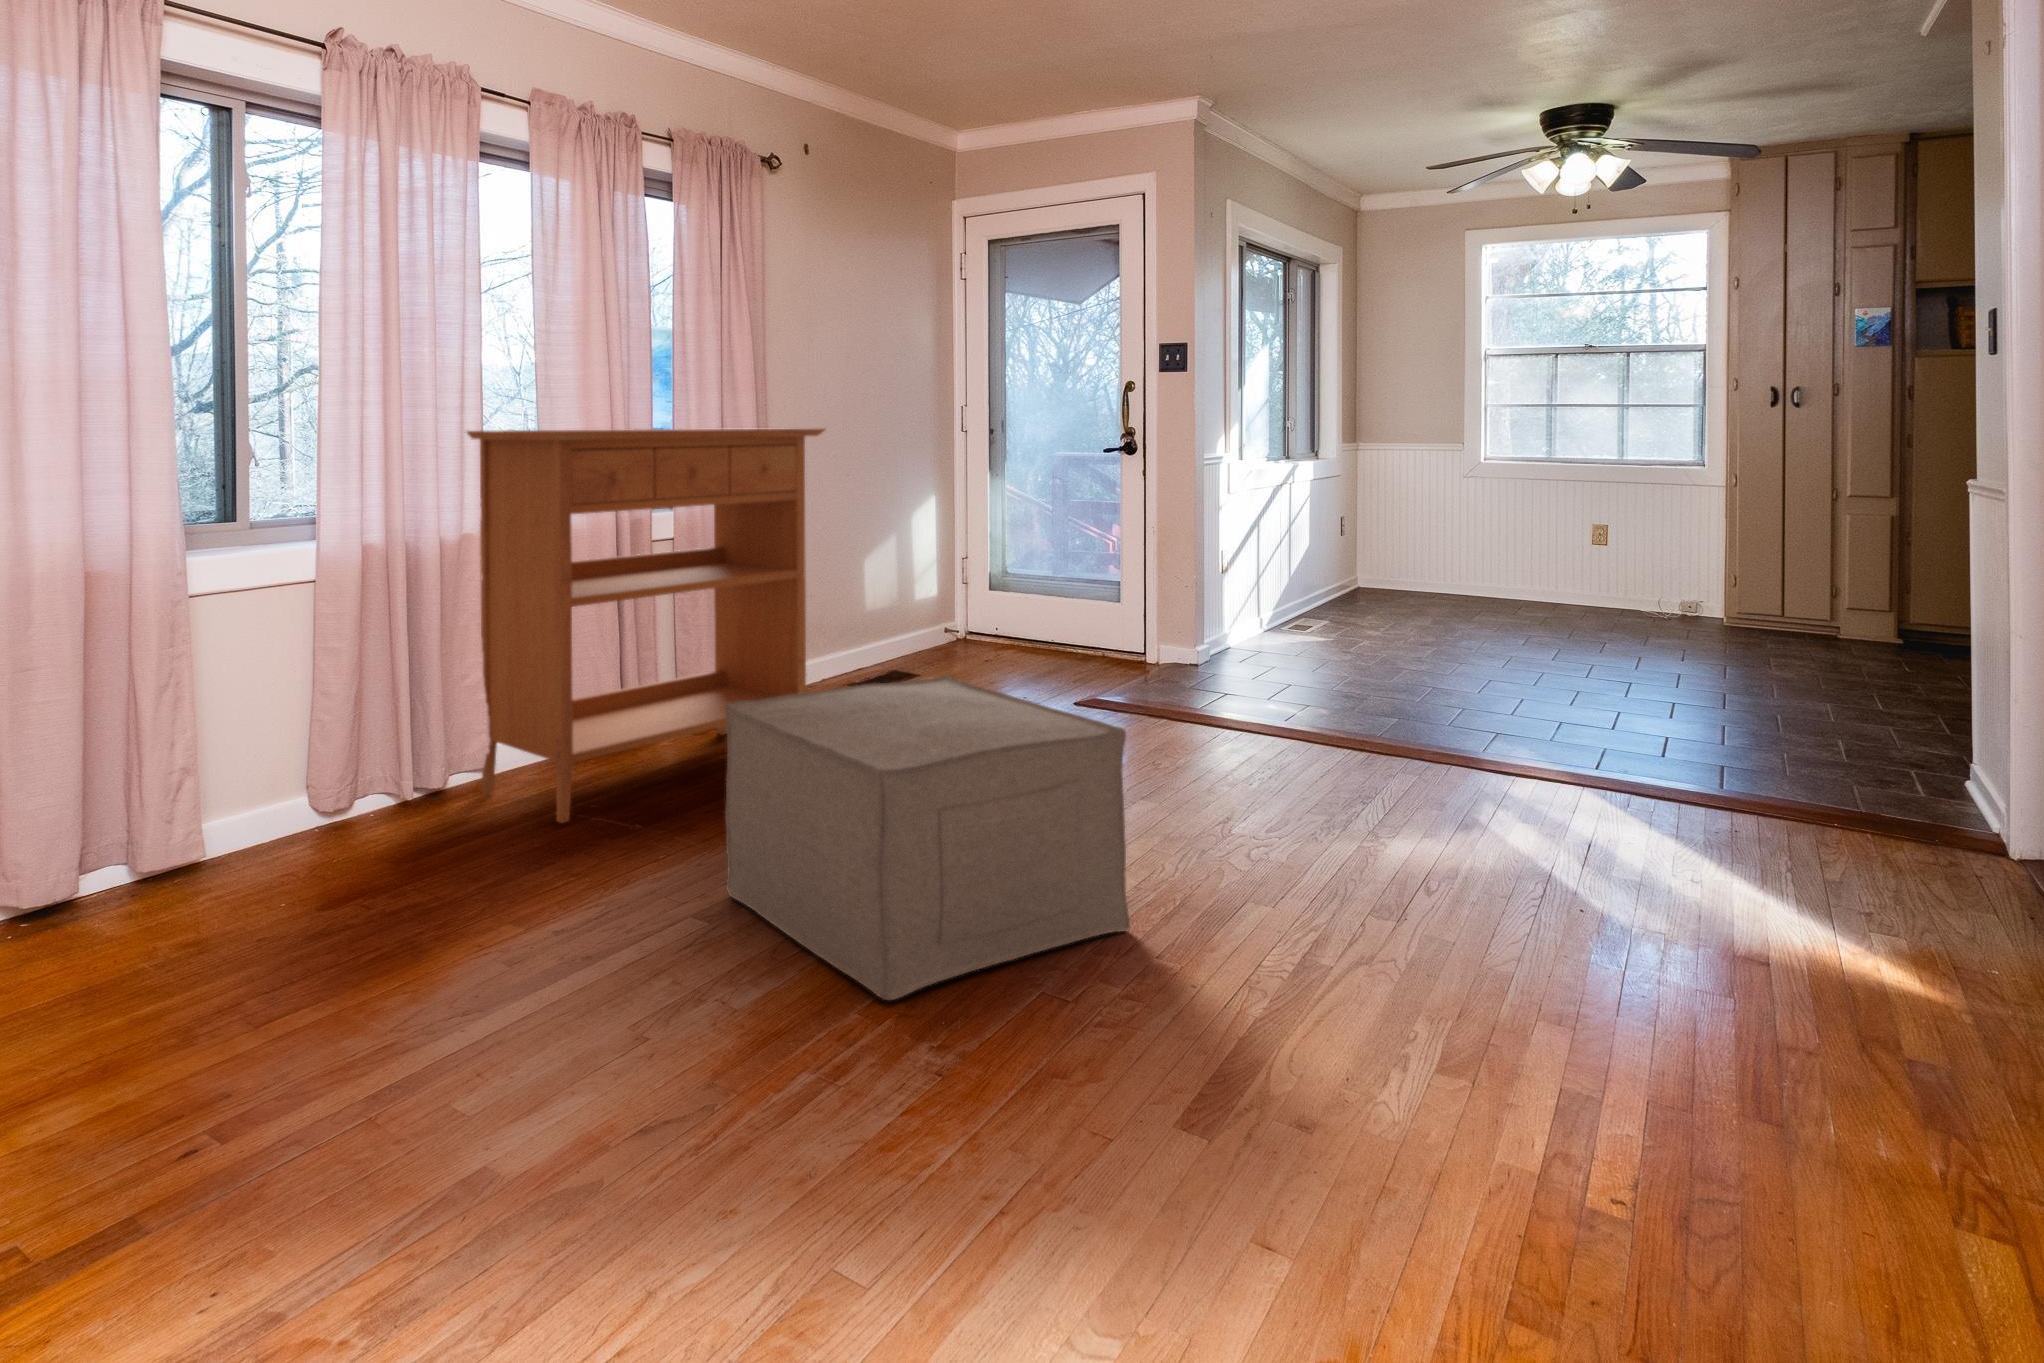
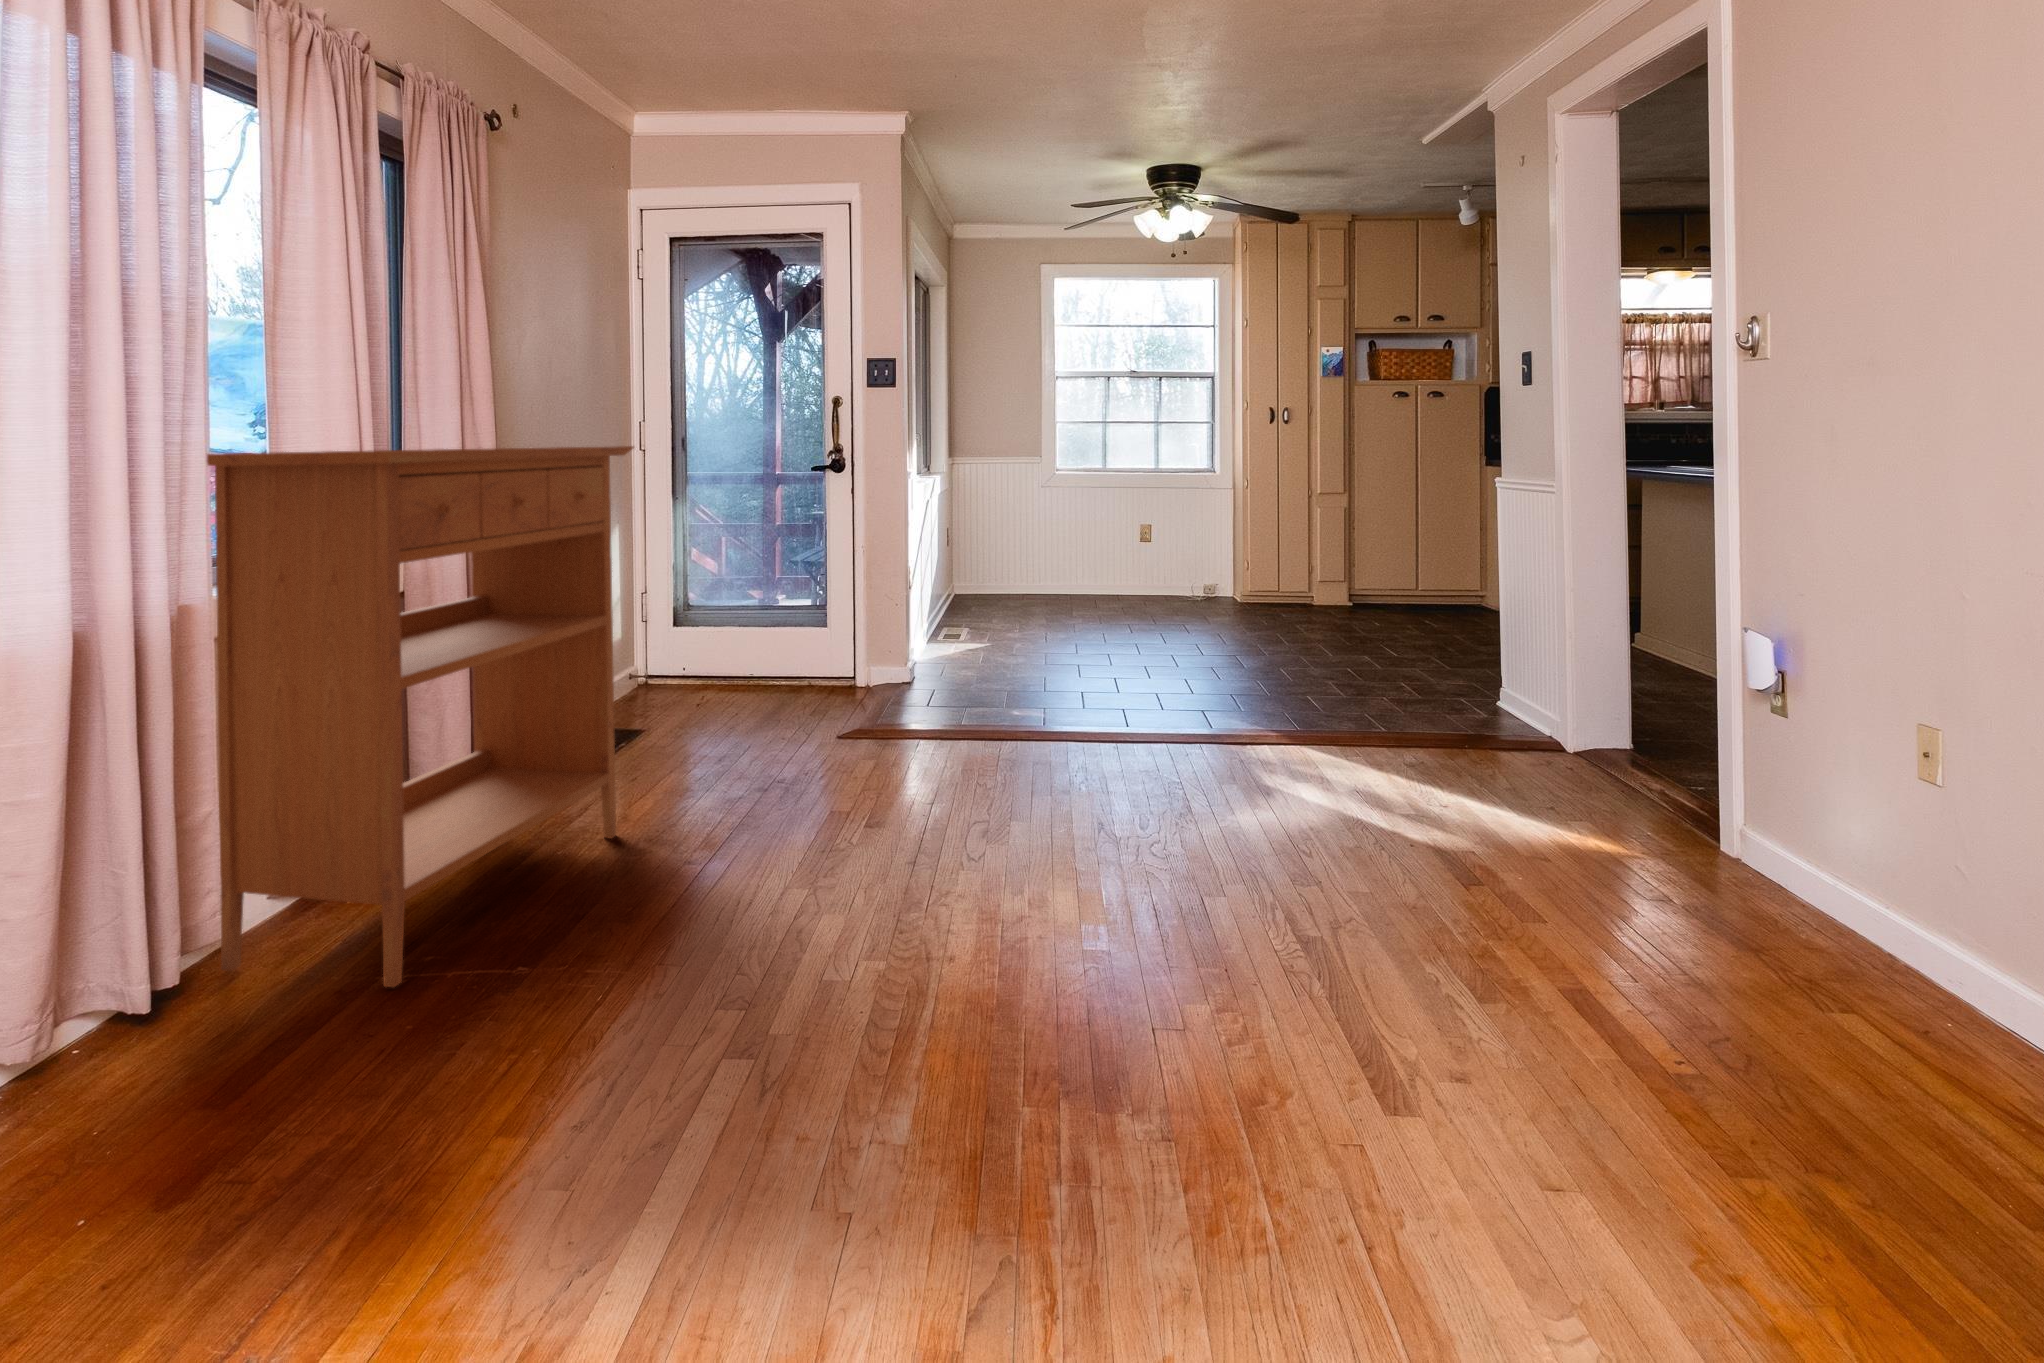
ottoman: present [725,675,1130,1000] -> none [712,718,1159,1109]

